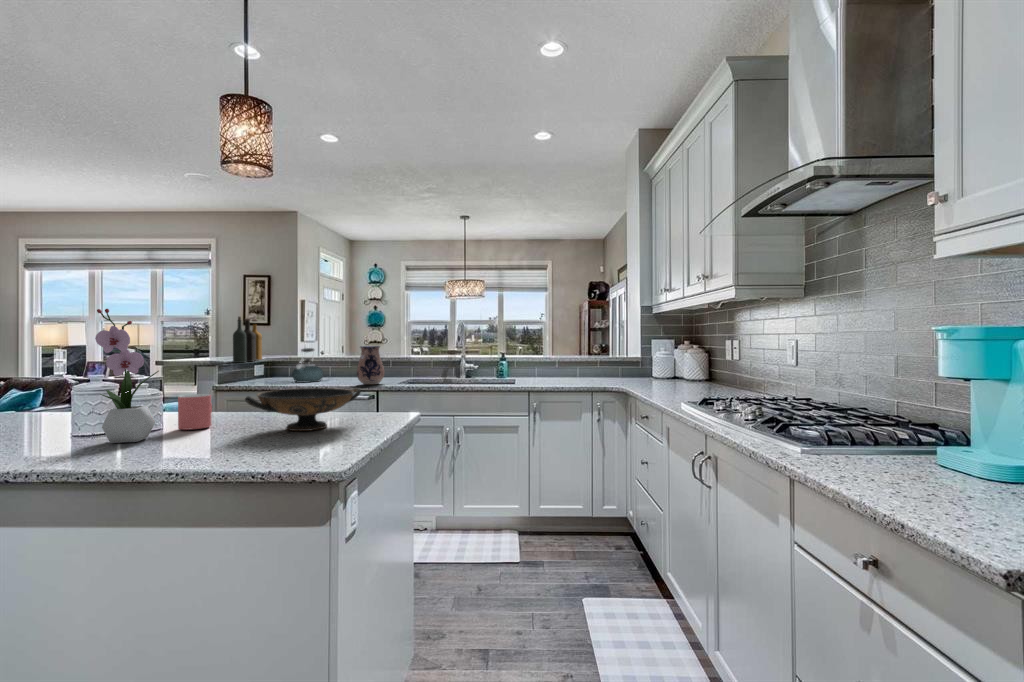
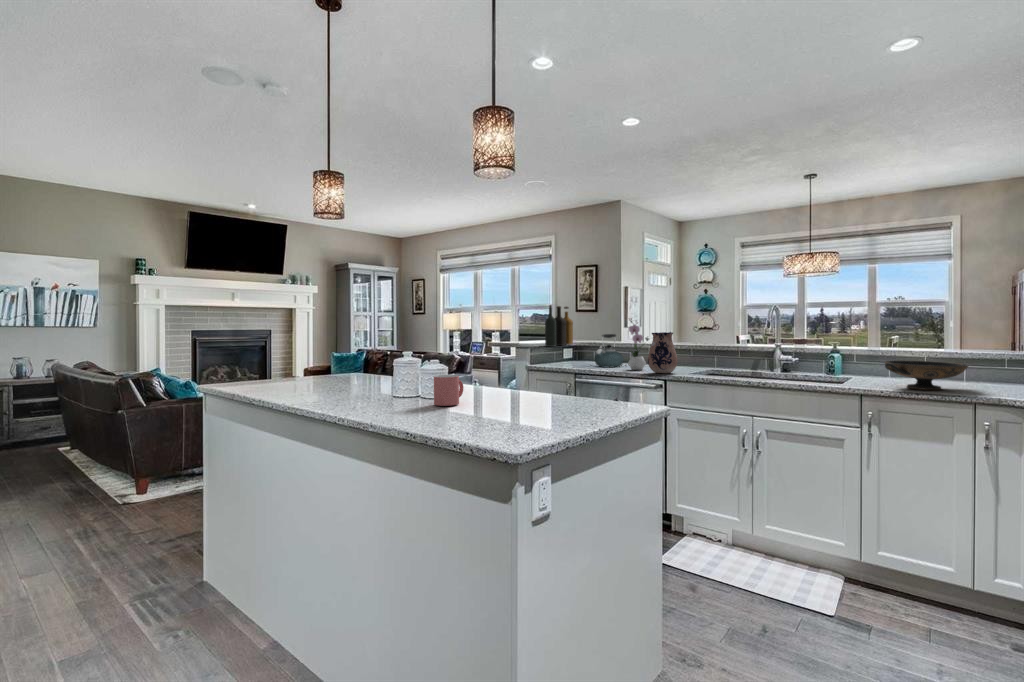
flower arrangement: present [95,309,159,443] -> present [628,318,646,370]
decorative bowl: present [245,388,361,431] -> present [885,360,969,390]

